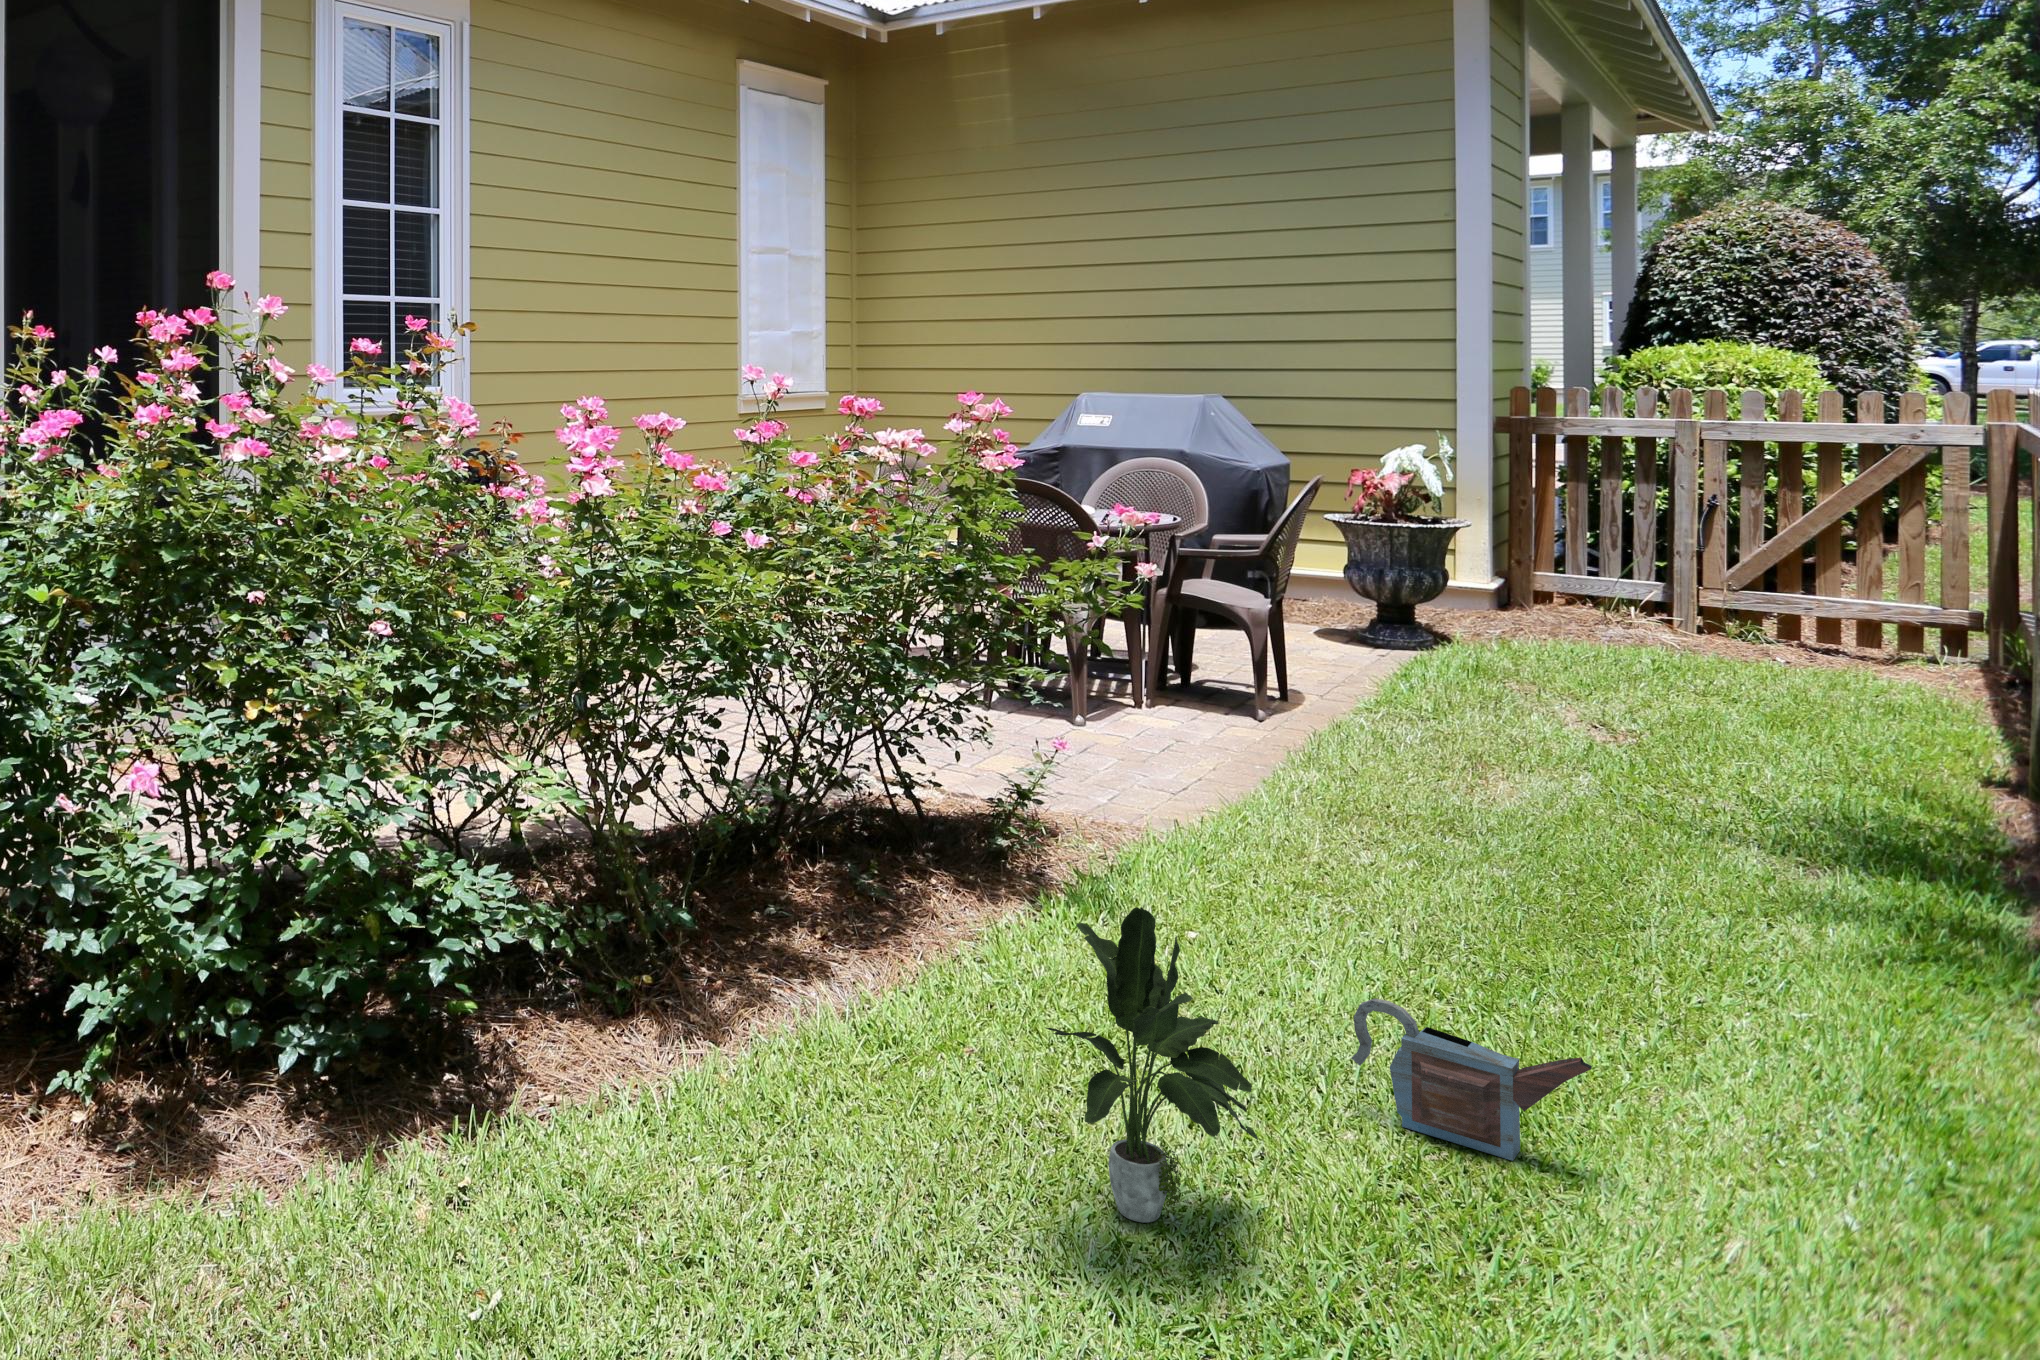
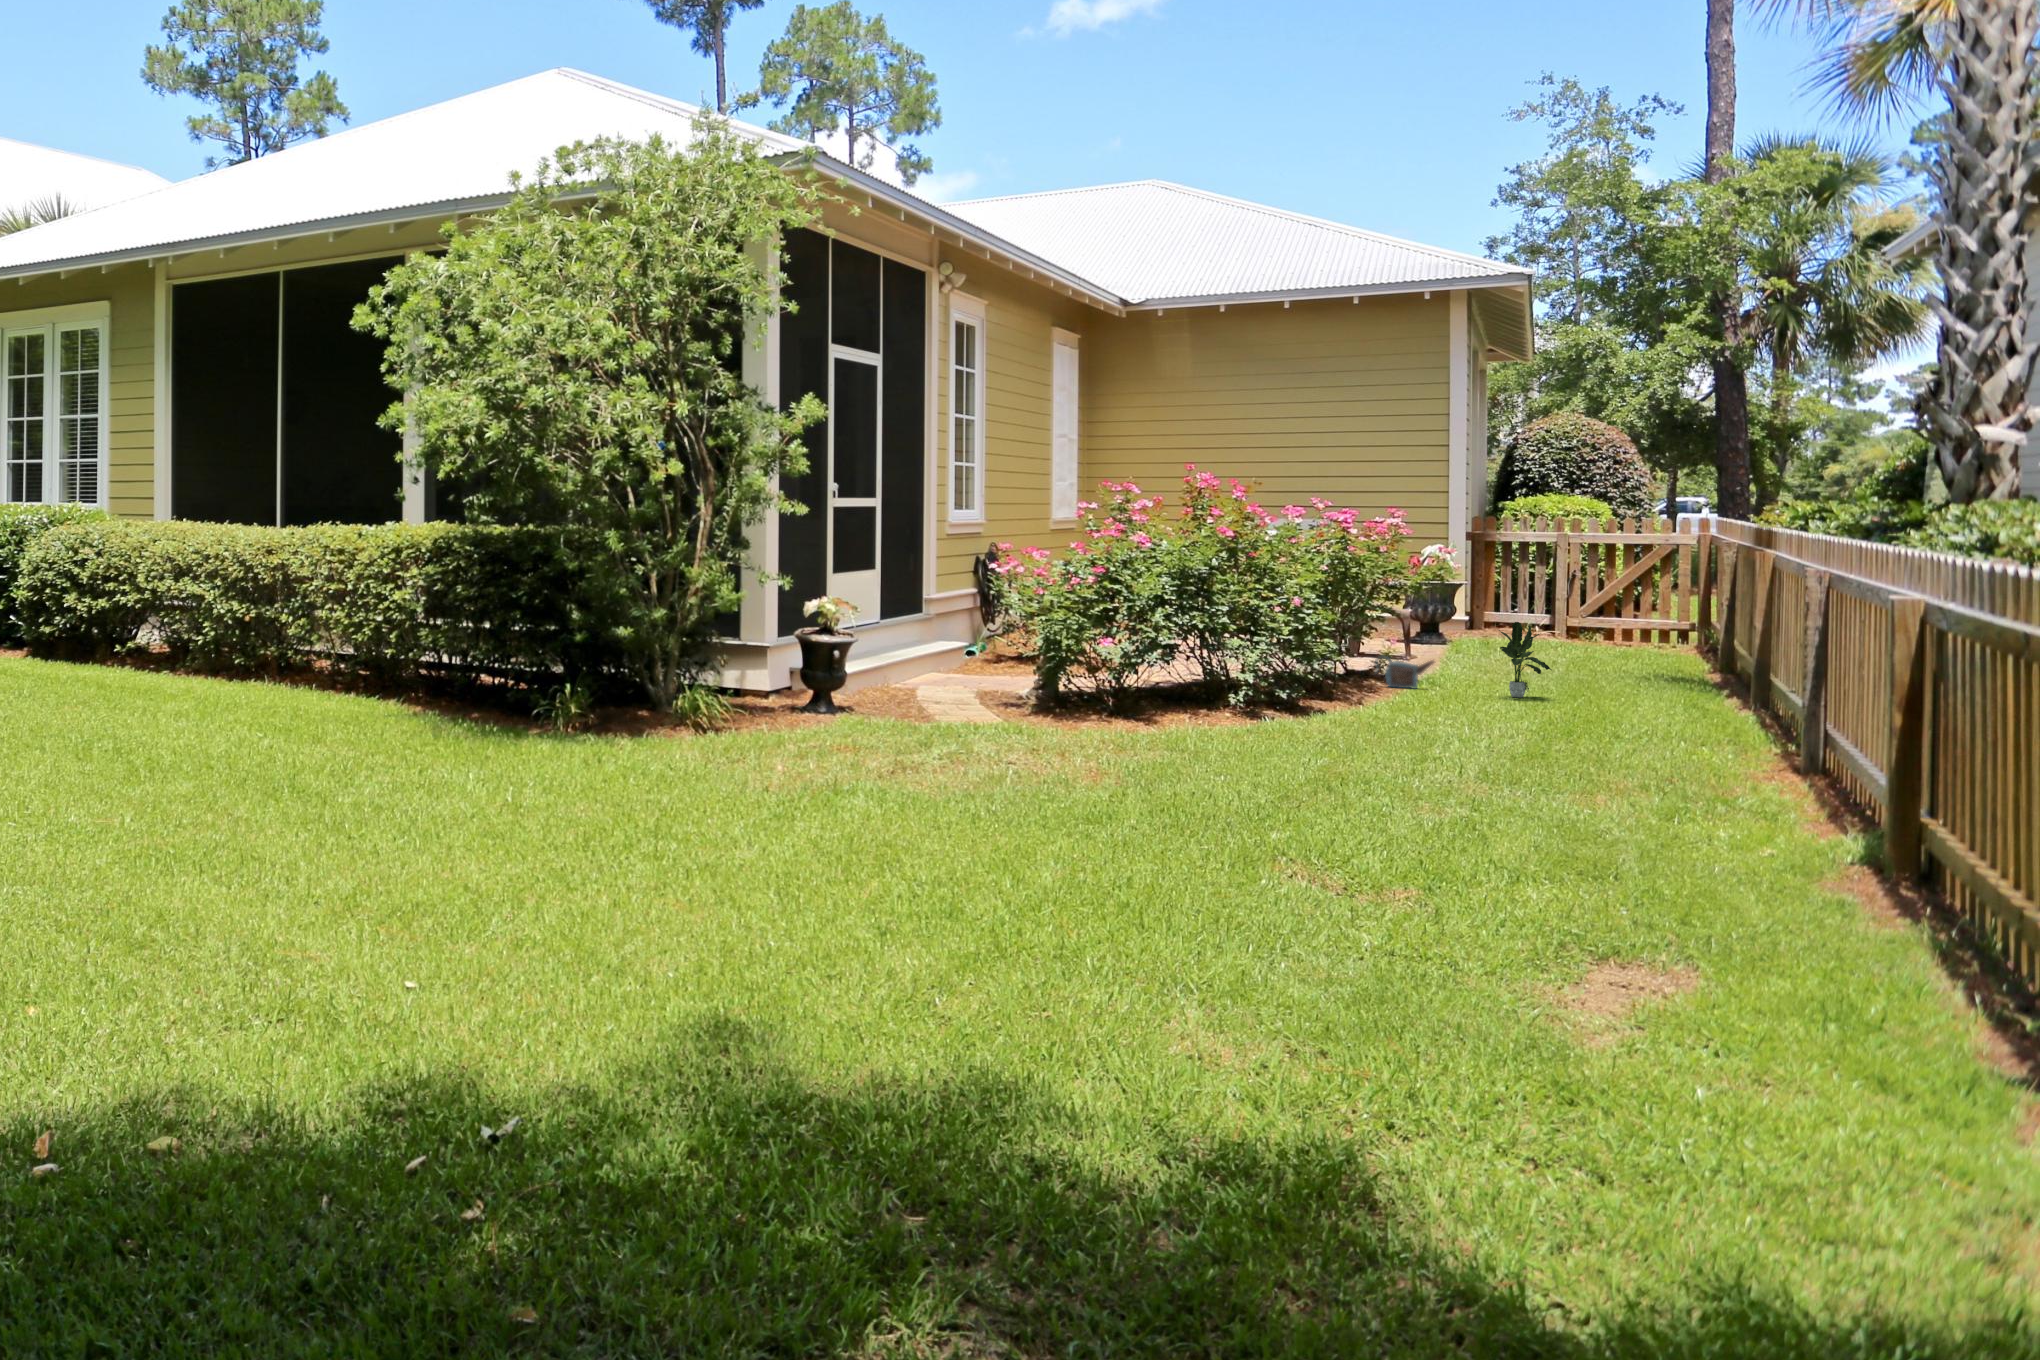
watering can: present [1352,998,1592,1161] -> present [1375,657,1434,688]

